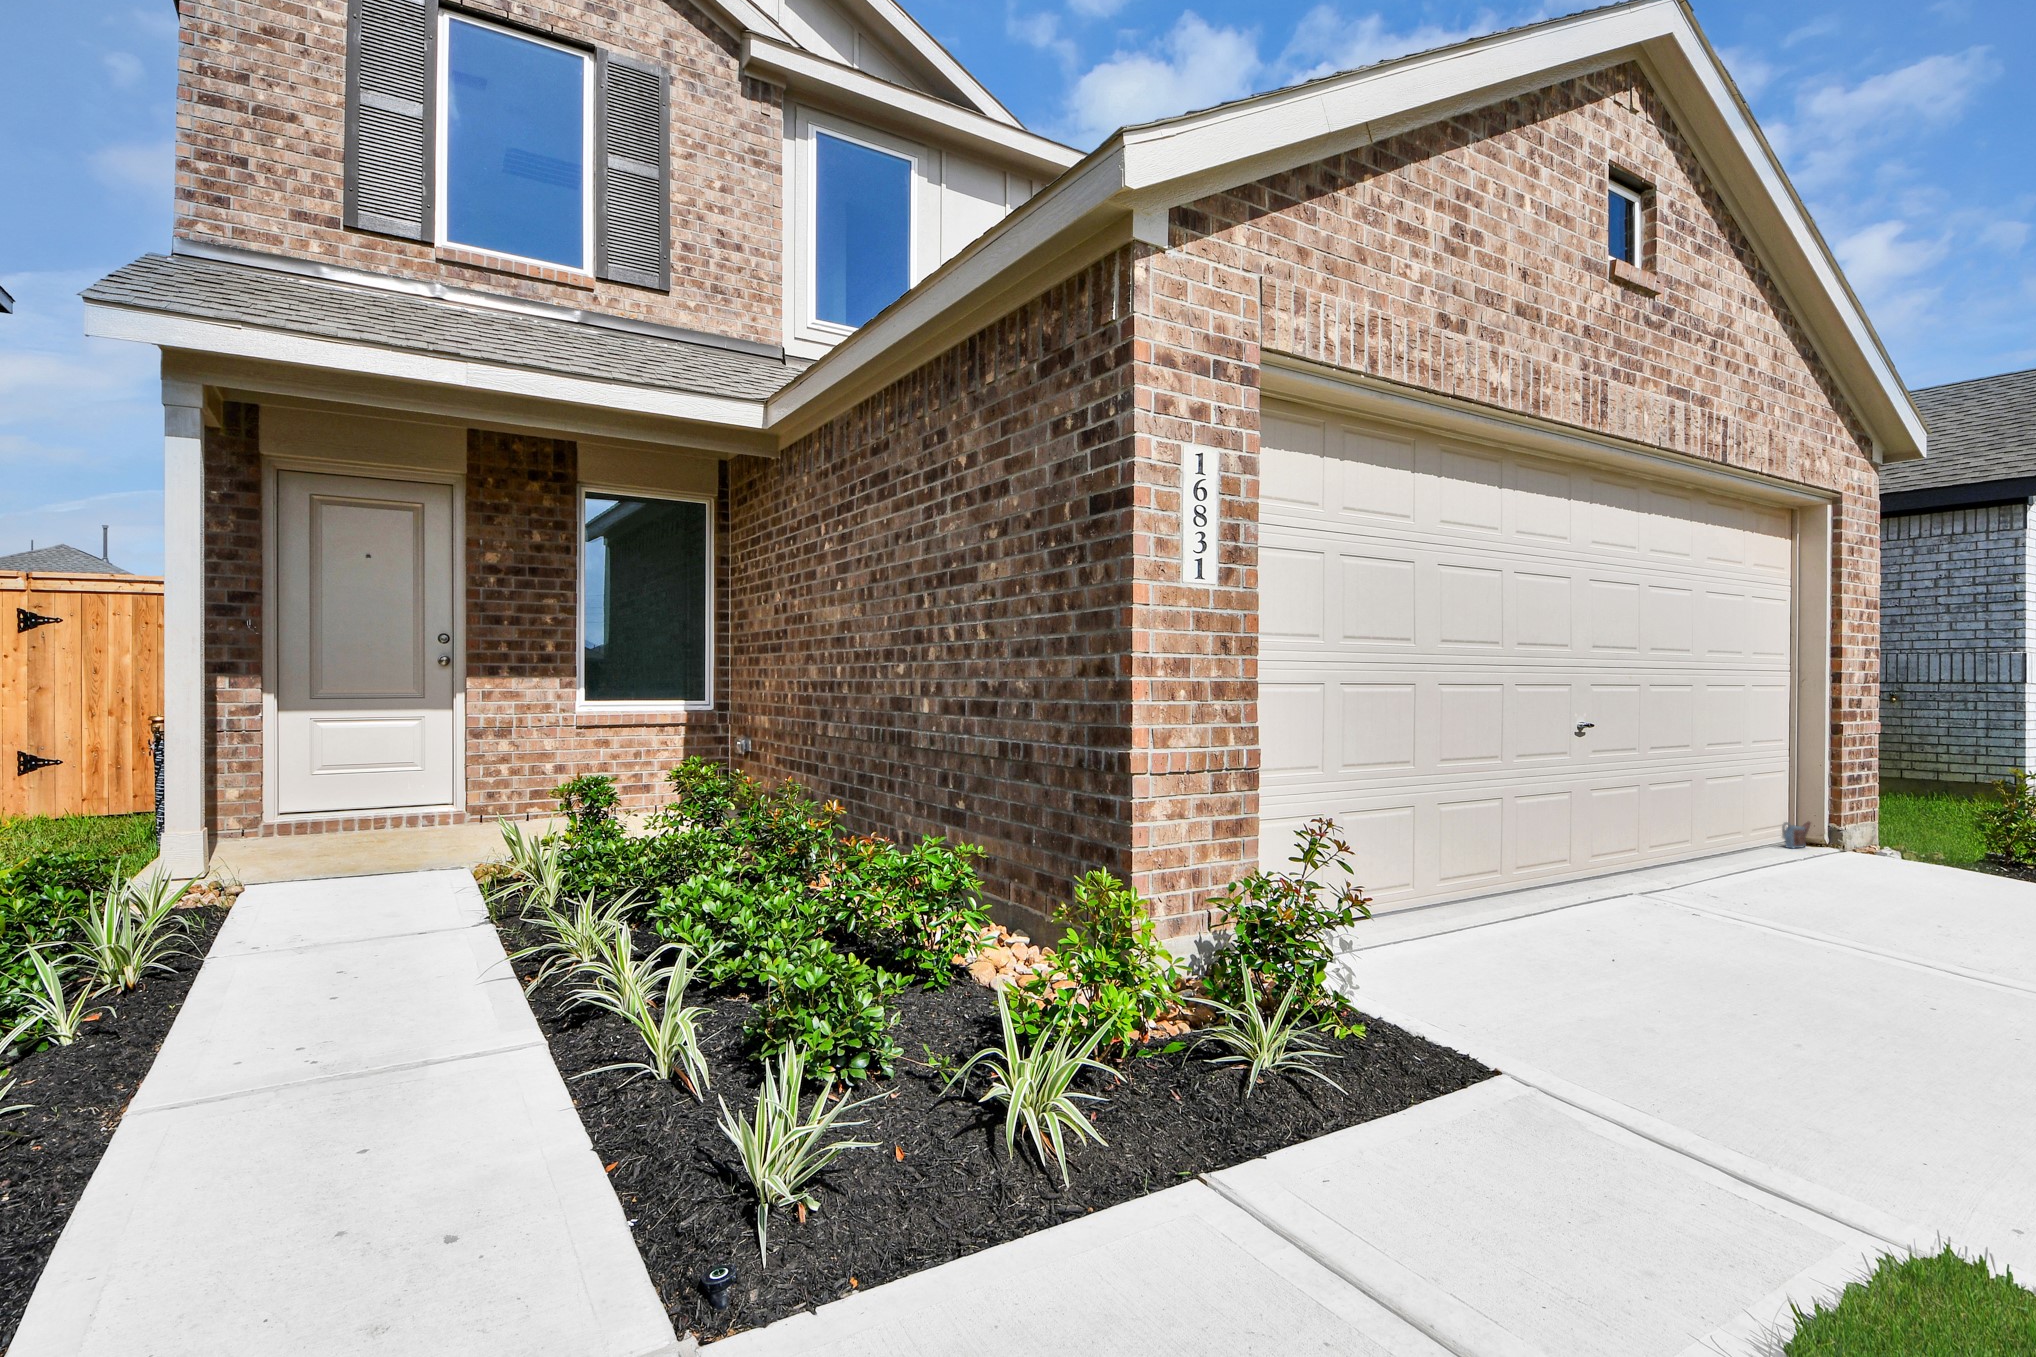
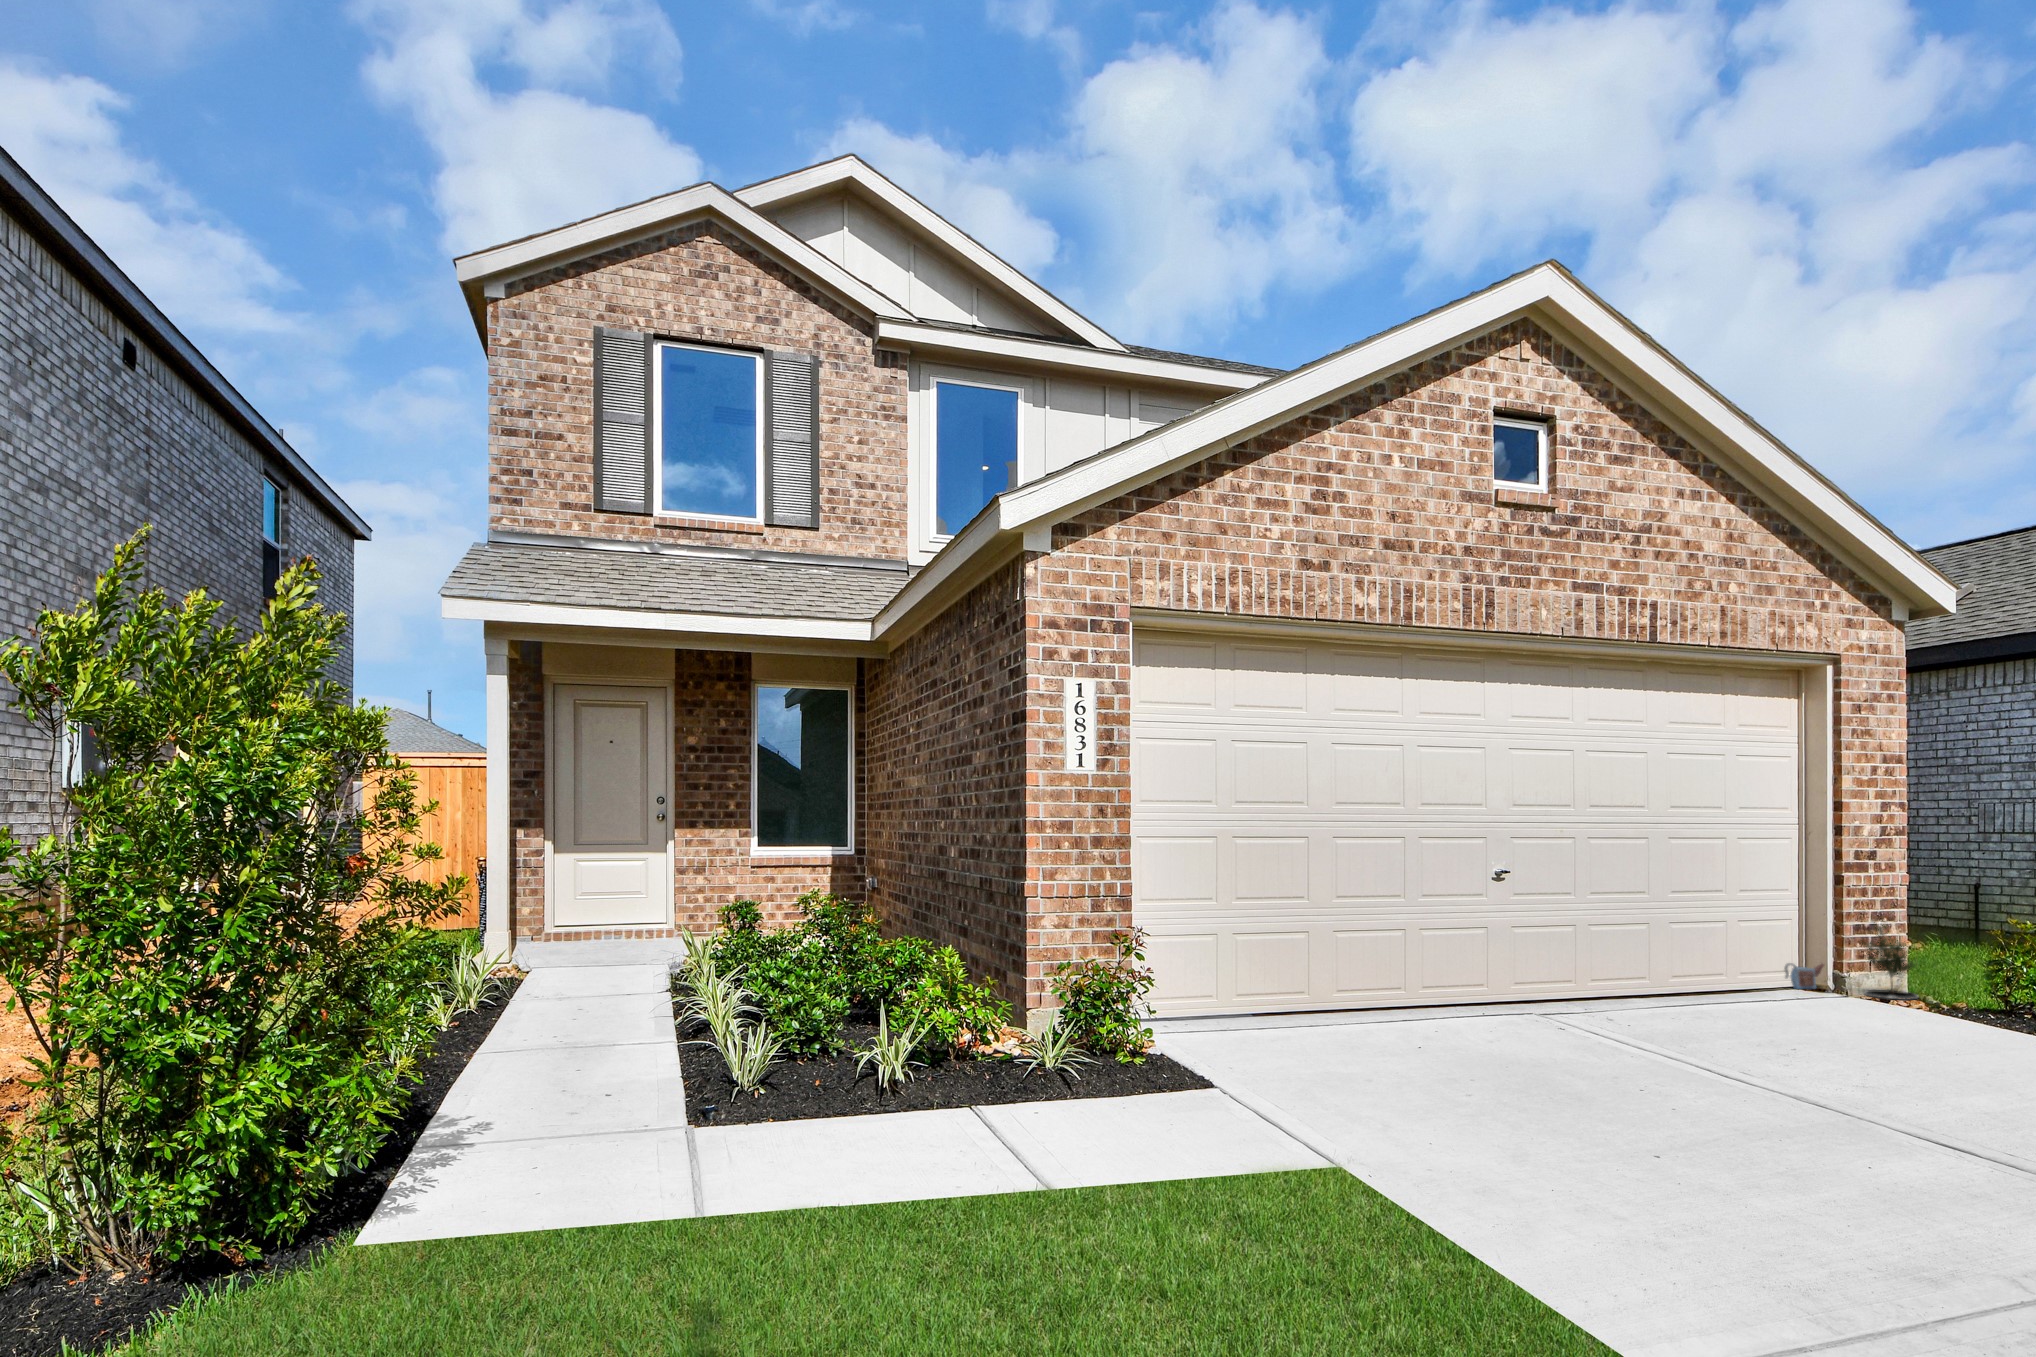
potted tree: none [1854,771,1928,858] -> present [1861,922,1918,1000]

